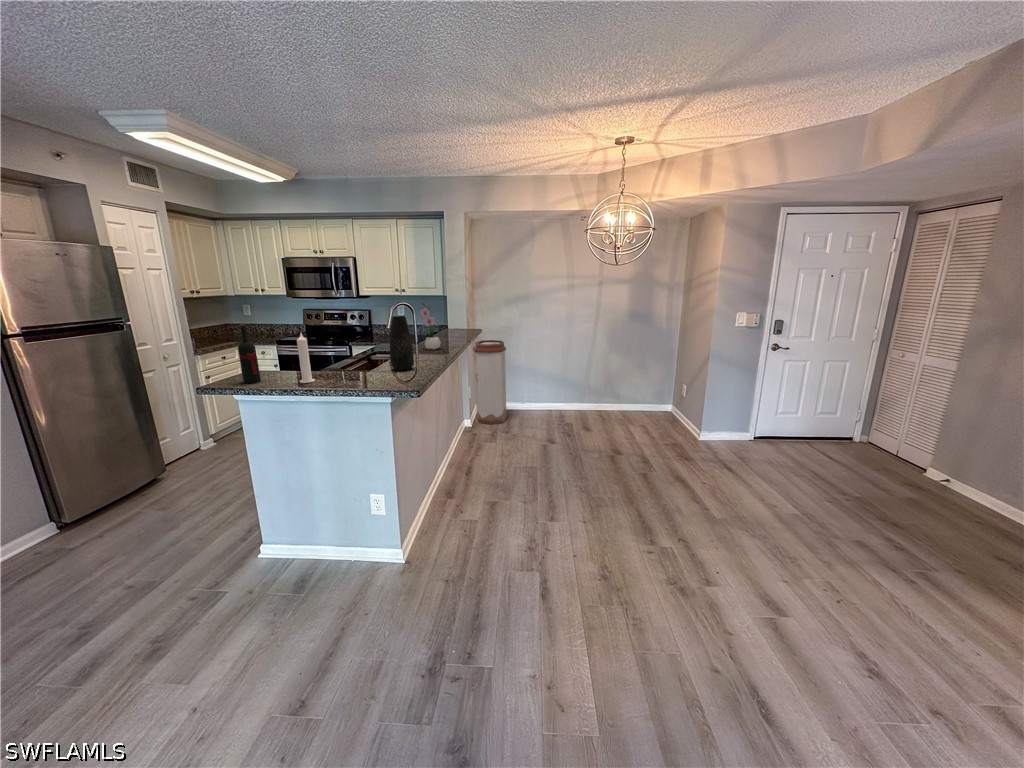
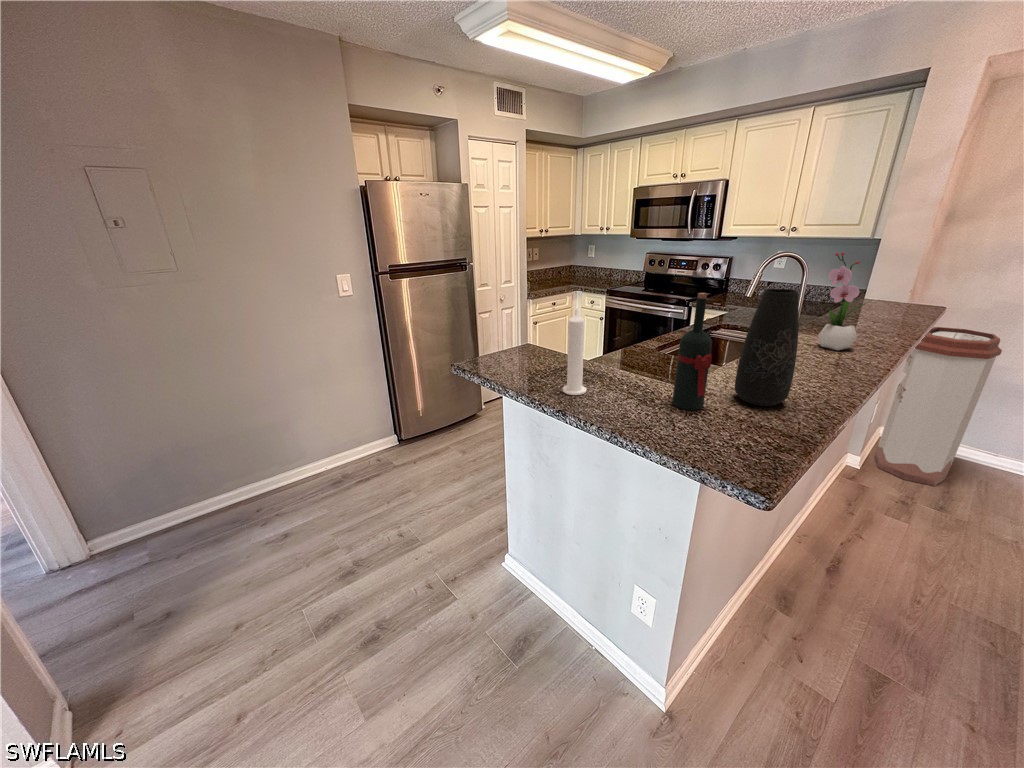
wine bottle: present [238,323,261,383] -> present [672,293,712,410]

